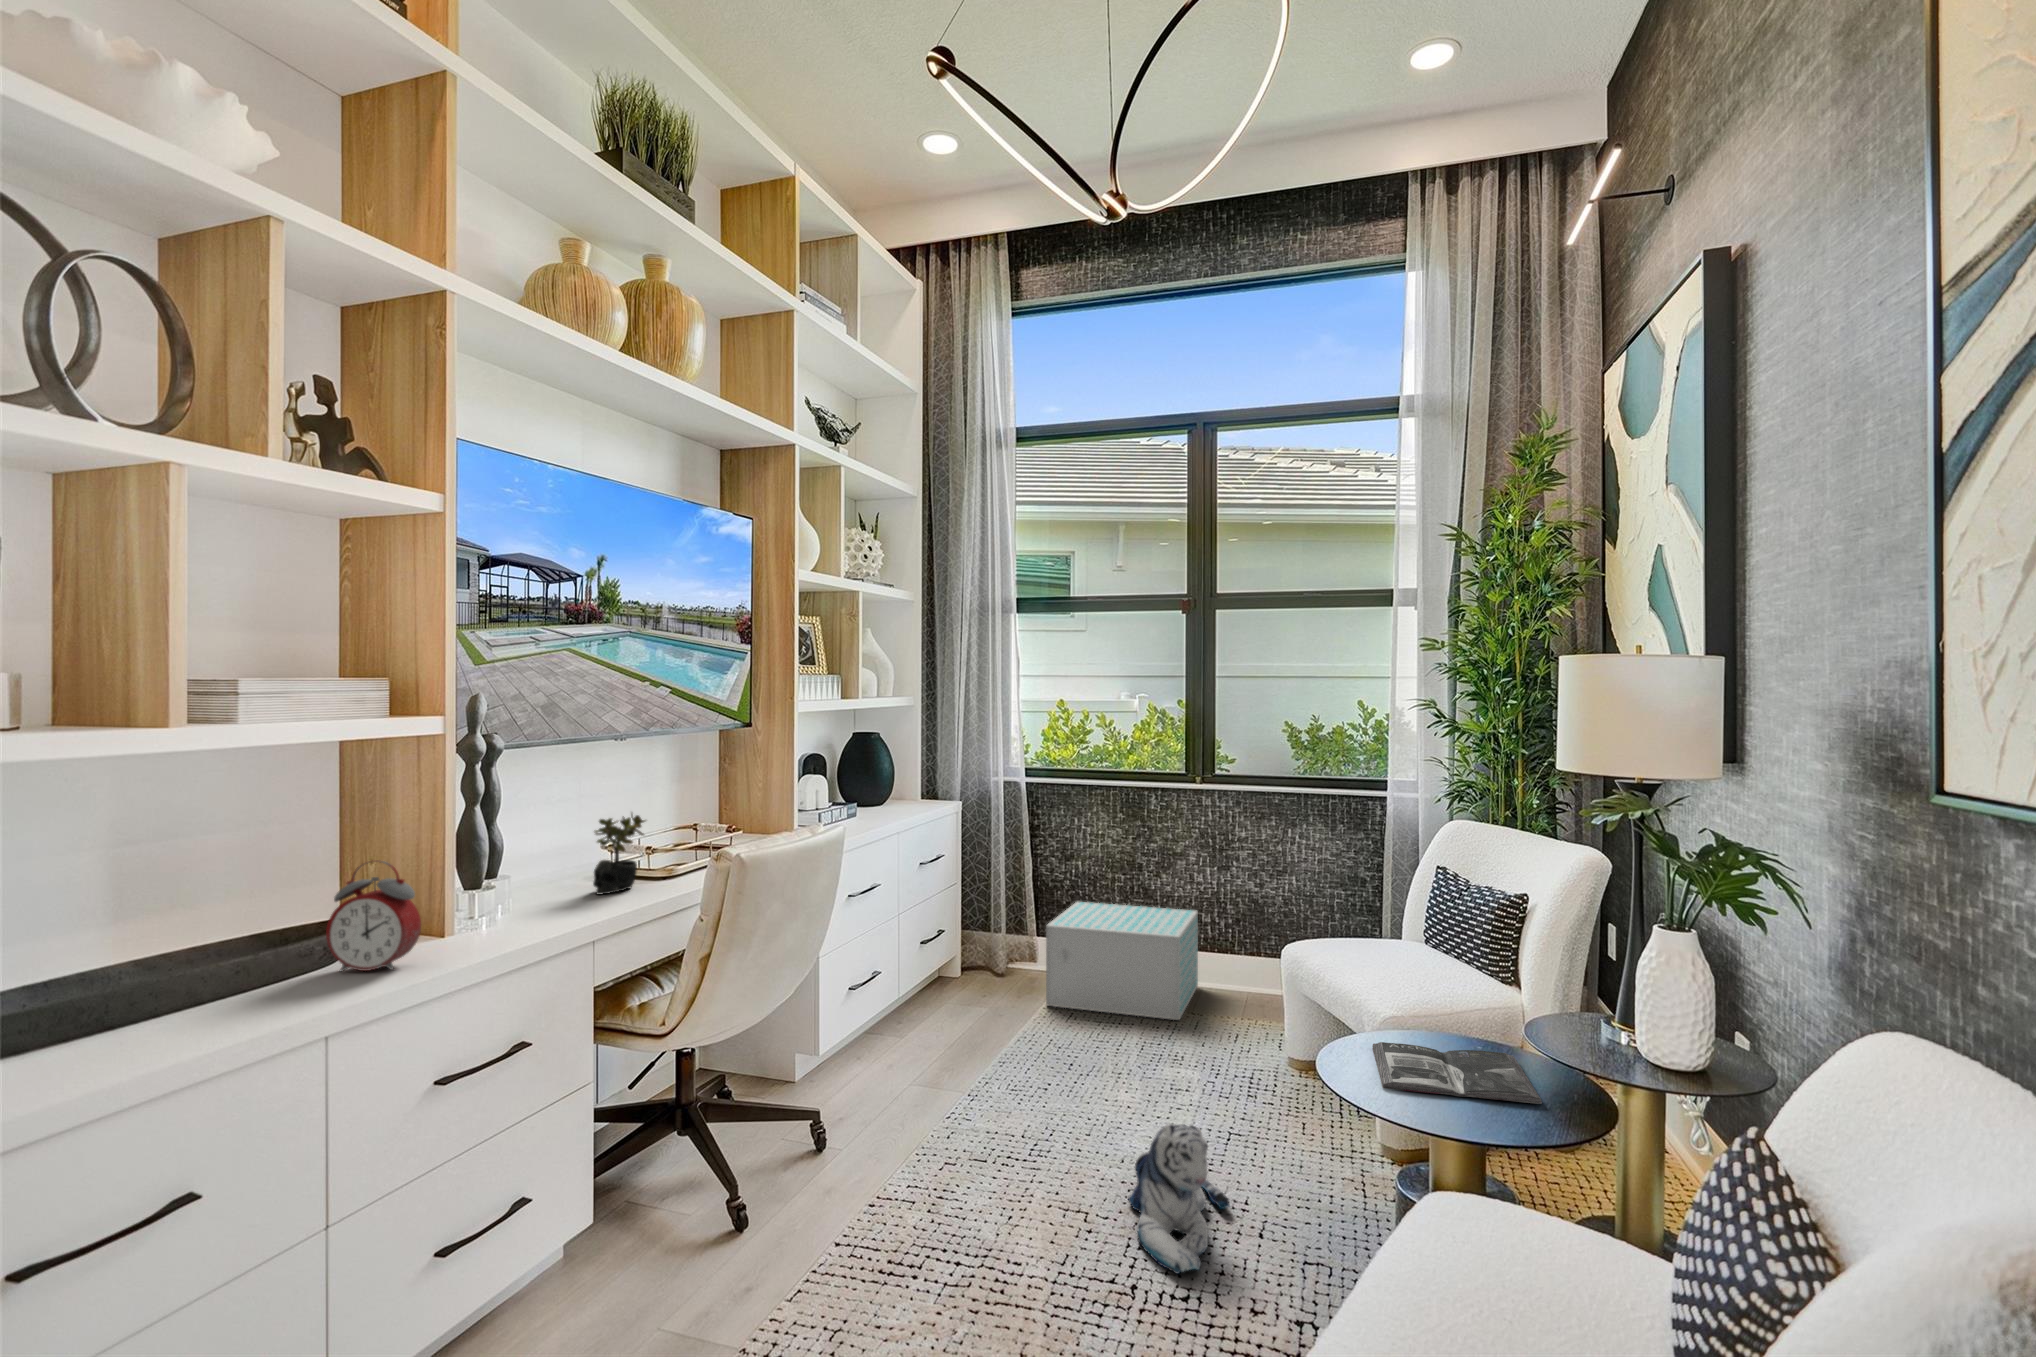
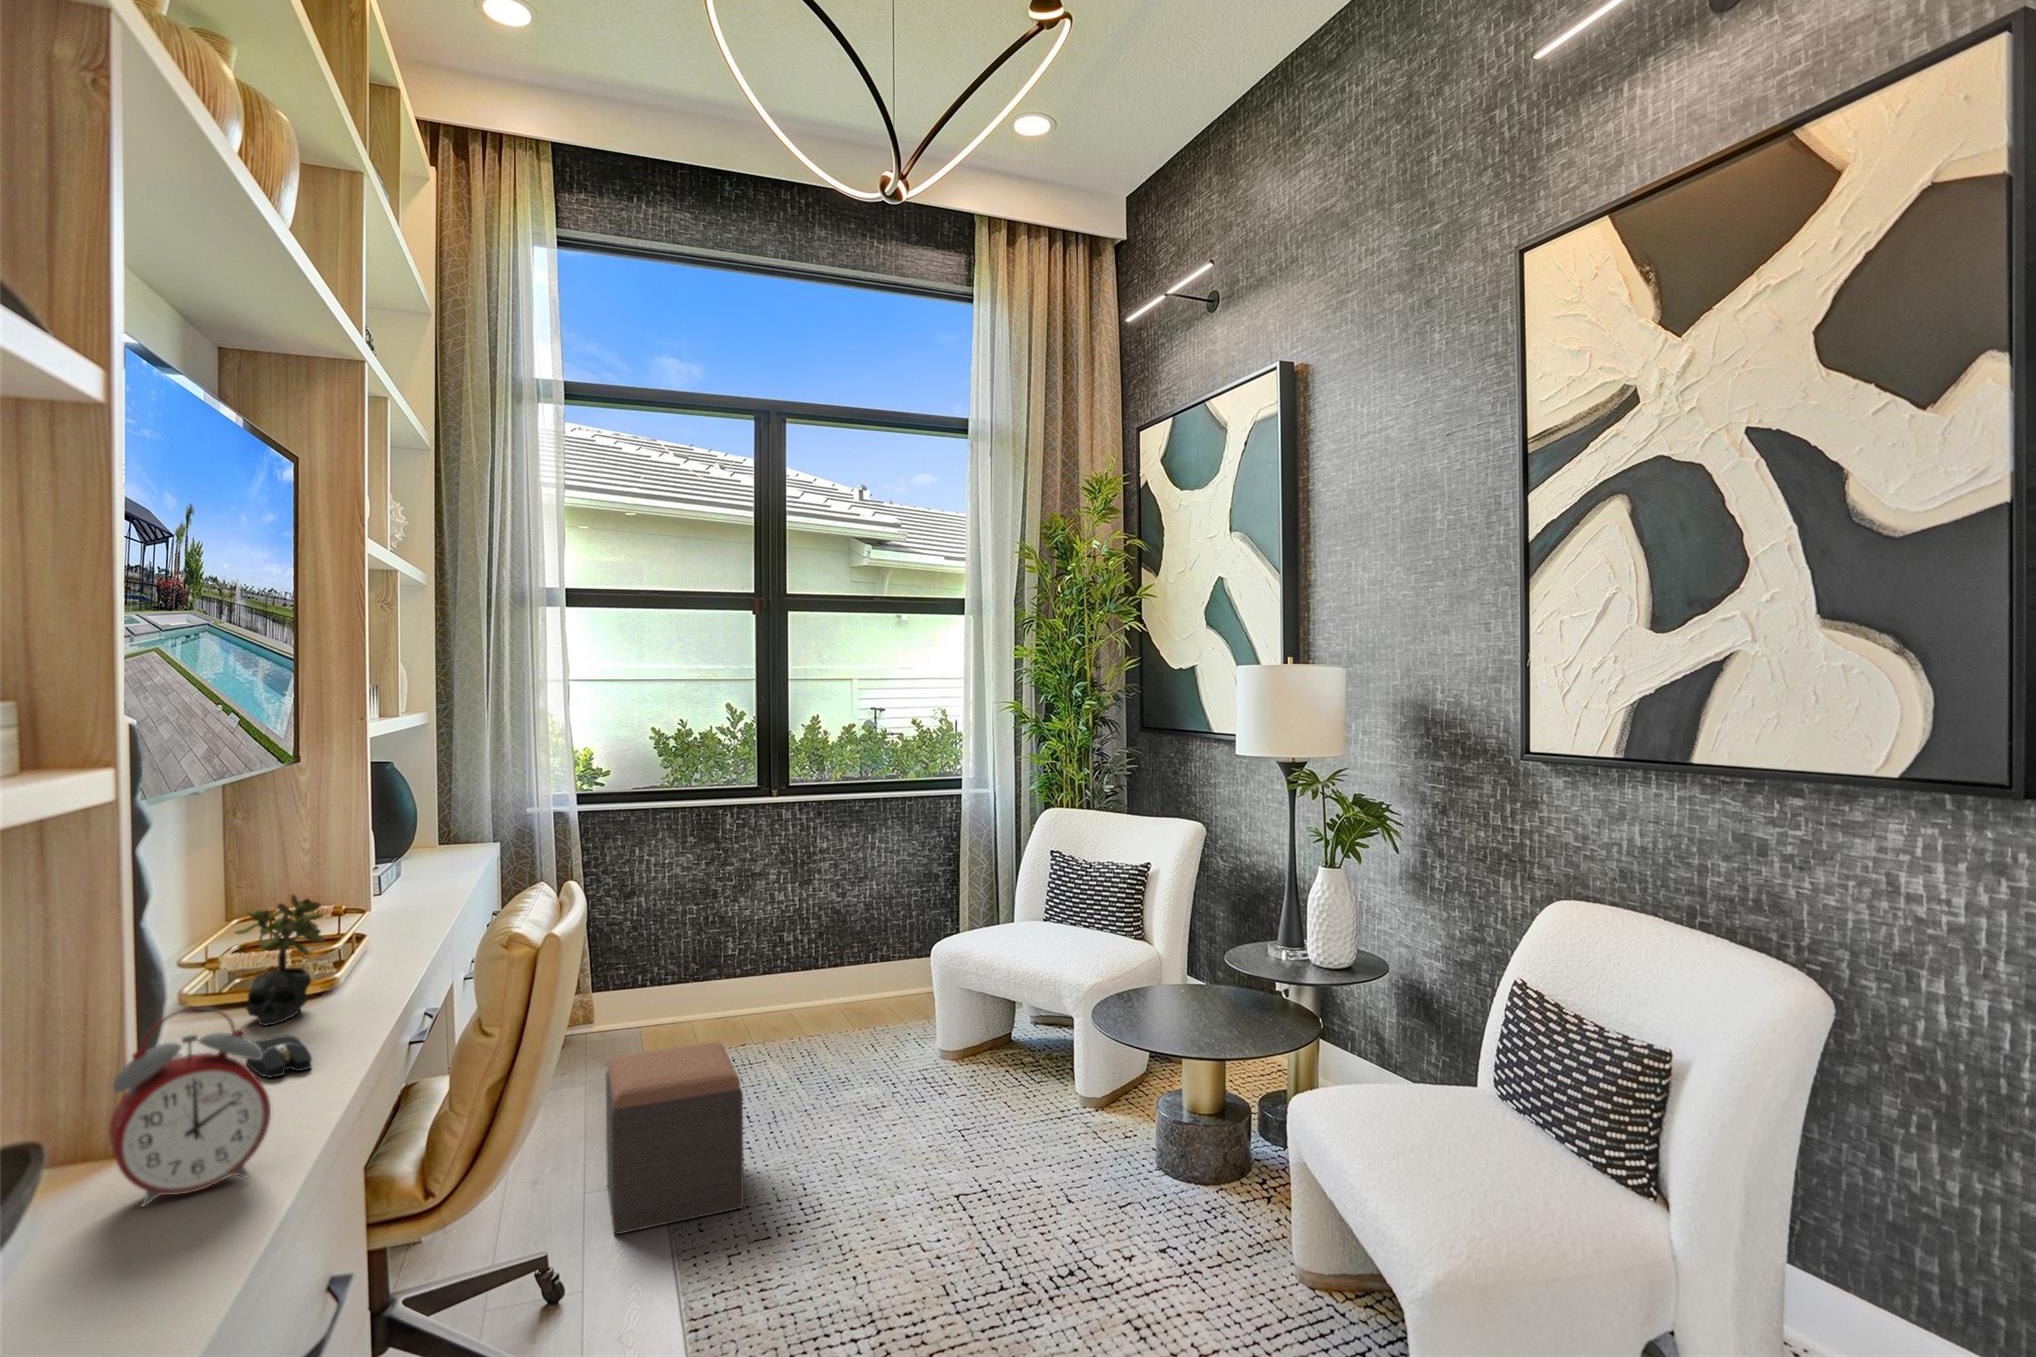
computer mouse: none [525,899,567,923] -> present [246,1035,312,1078]
storage box: present [1046,902,1198,1020] -> none [642,932,804,1070]
footstool: none [895,979,1023,1133] -> present [606,1042,744,1234]
magazine: present [1372,1042,1542,1104] -> none [1135,987,1283,1034]
plush toy: present [1128,1124,1230,1273] -> none [937,1118,1065,1256]

